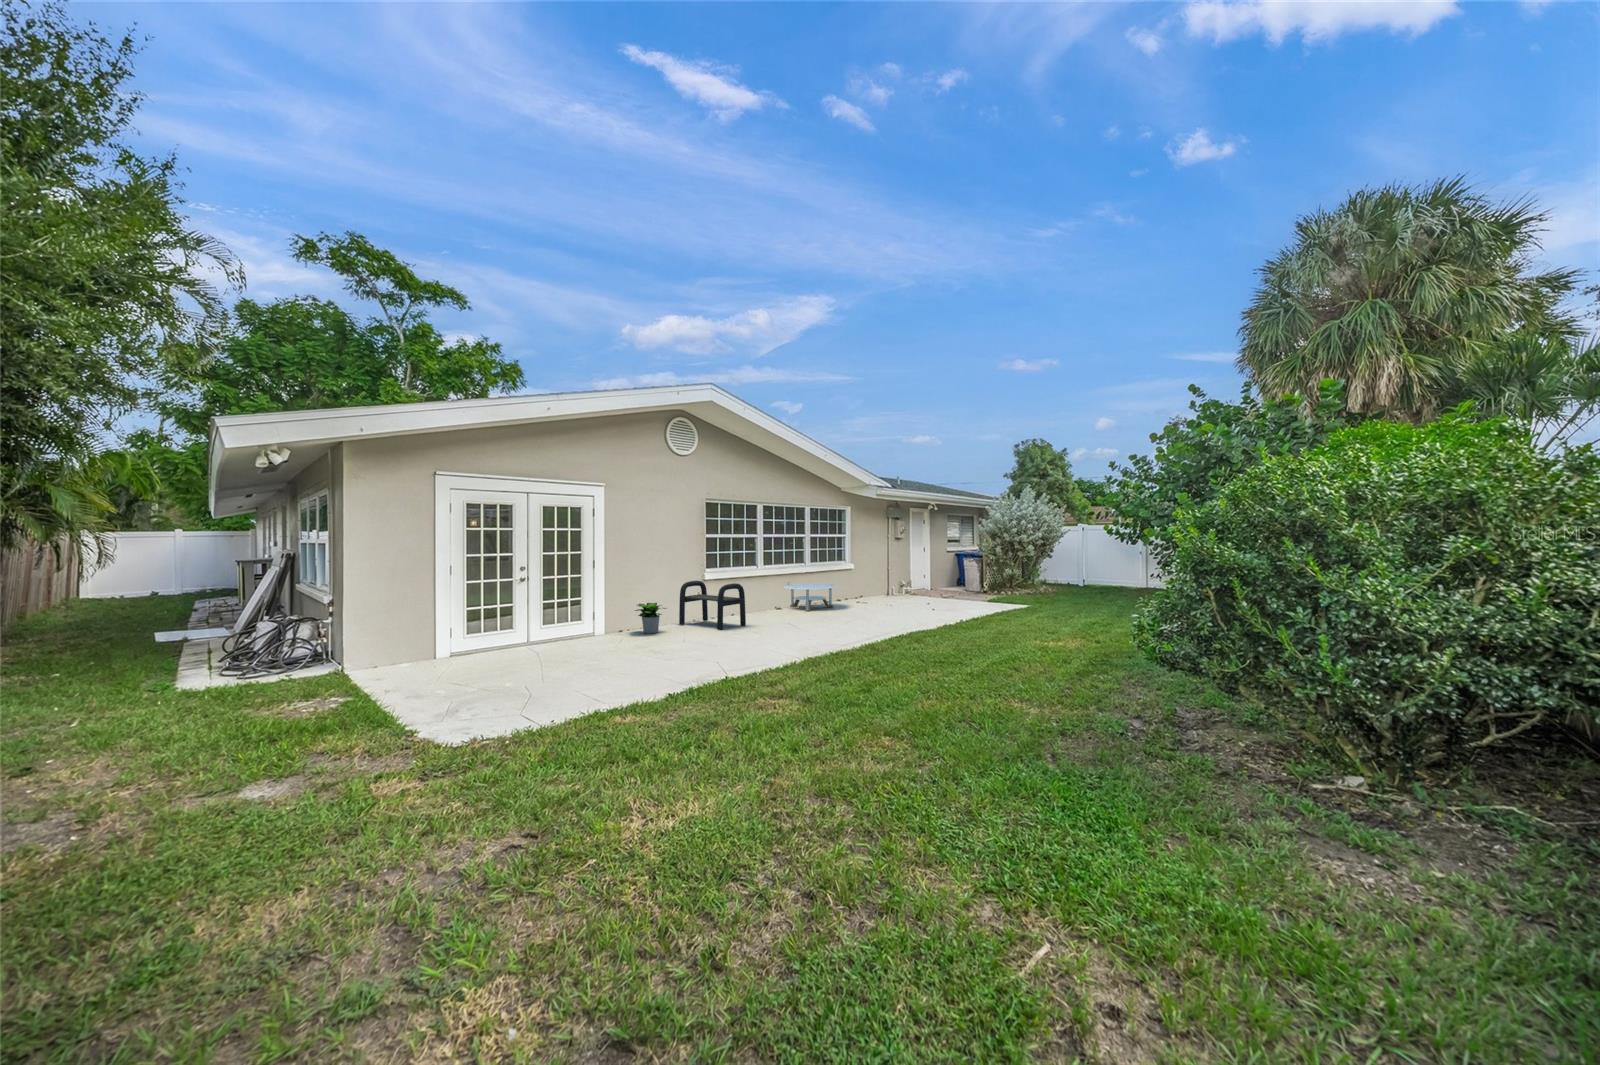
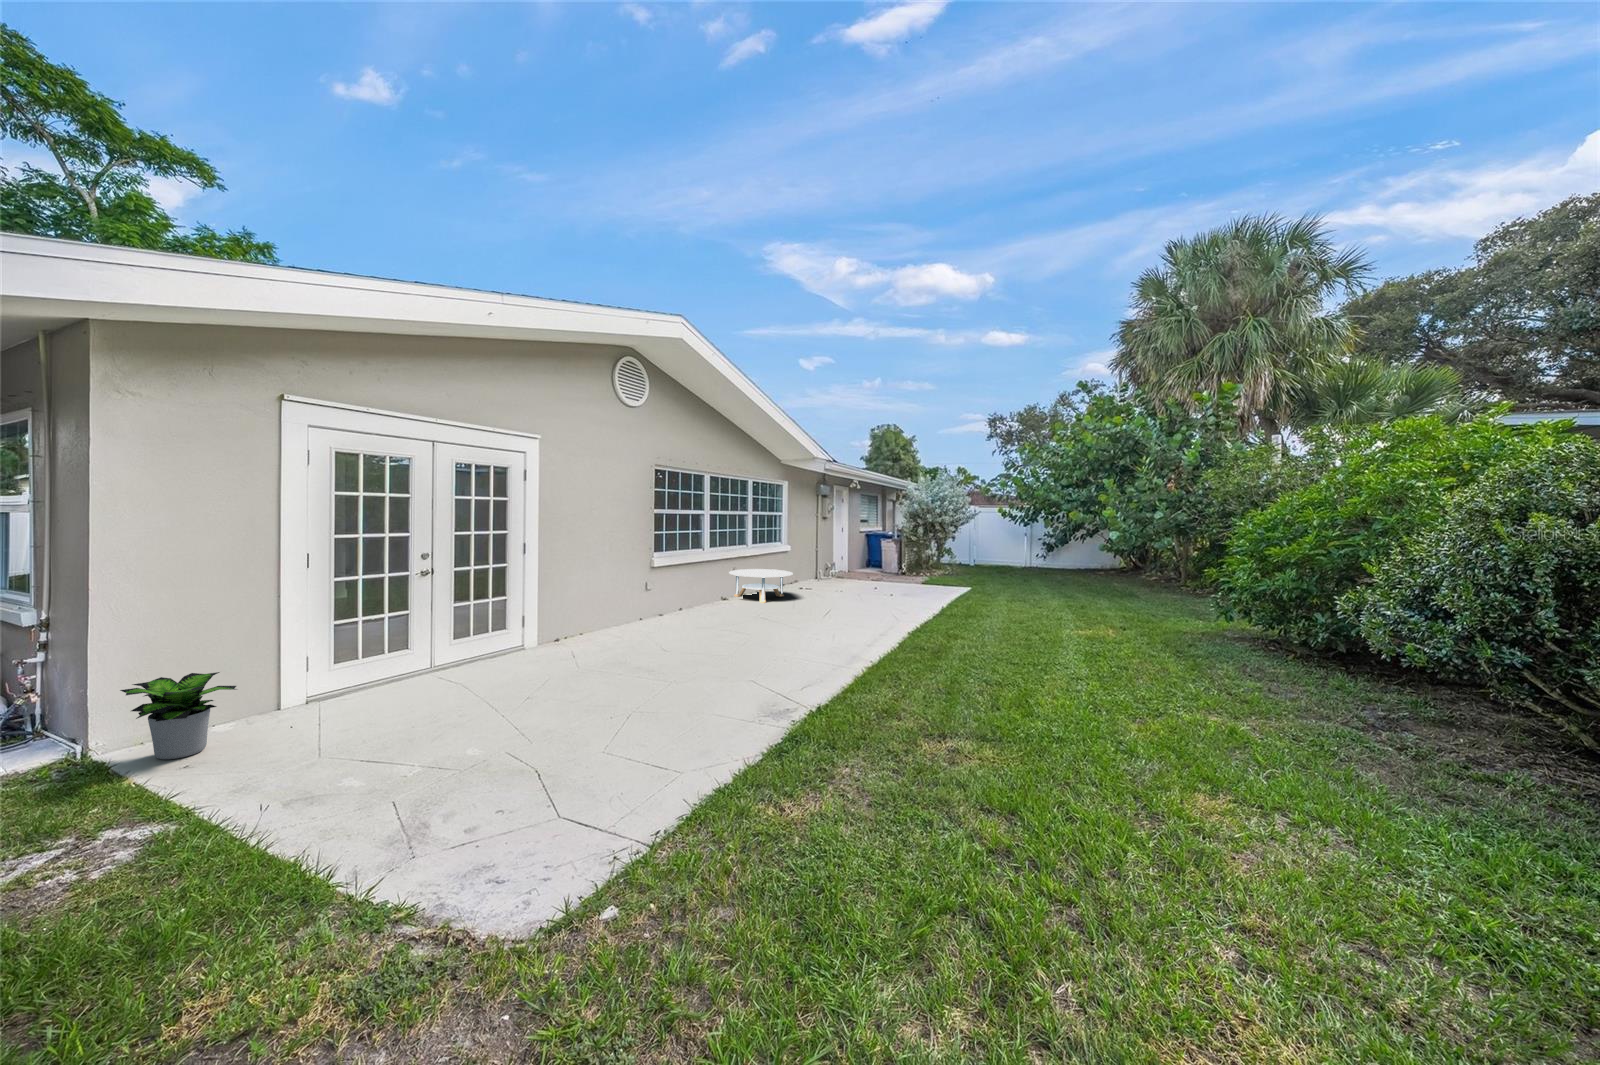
bench: present [679,581,746,630] -> none [627,569,715,634]
potted plant: present [635,603,666,634] -> present [120,672,236,759]

